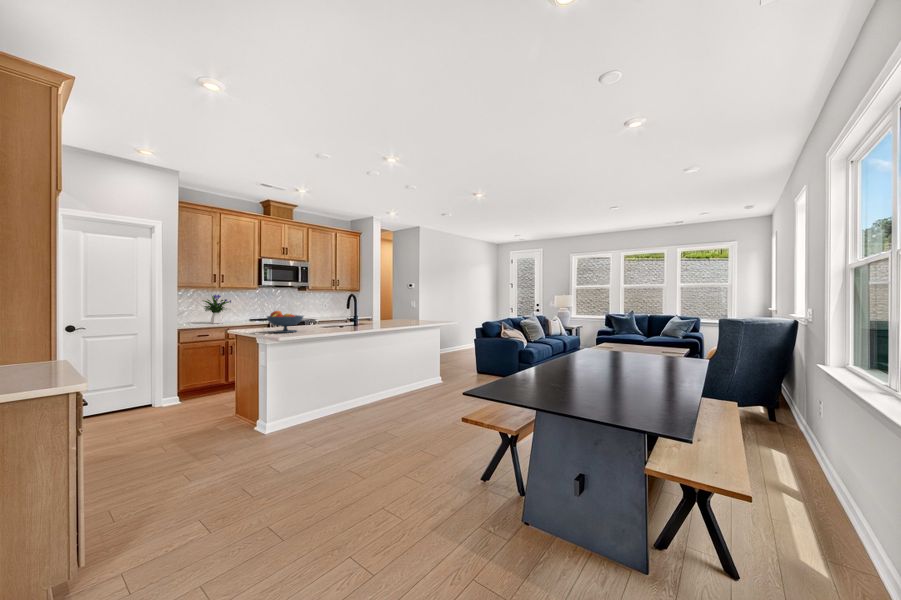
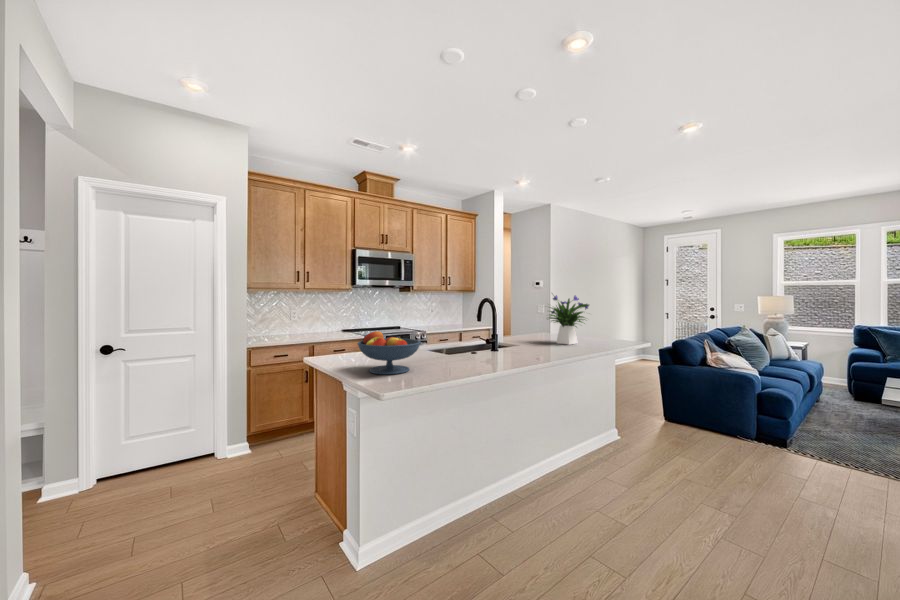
flower arrangement: present [203,295,231,323] -> present [549,295,589,345]

